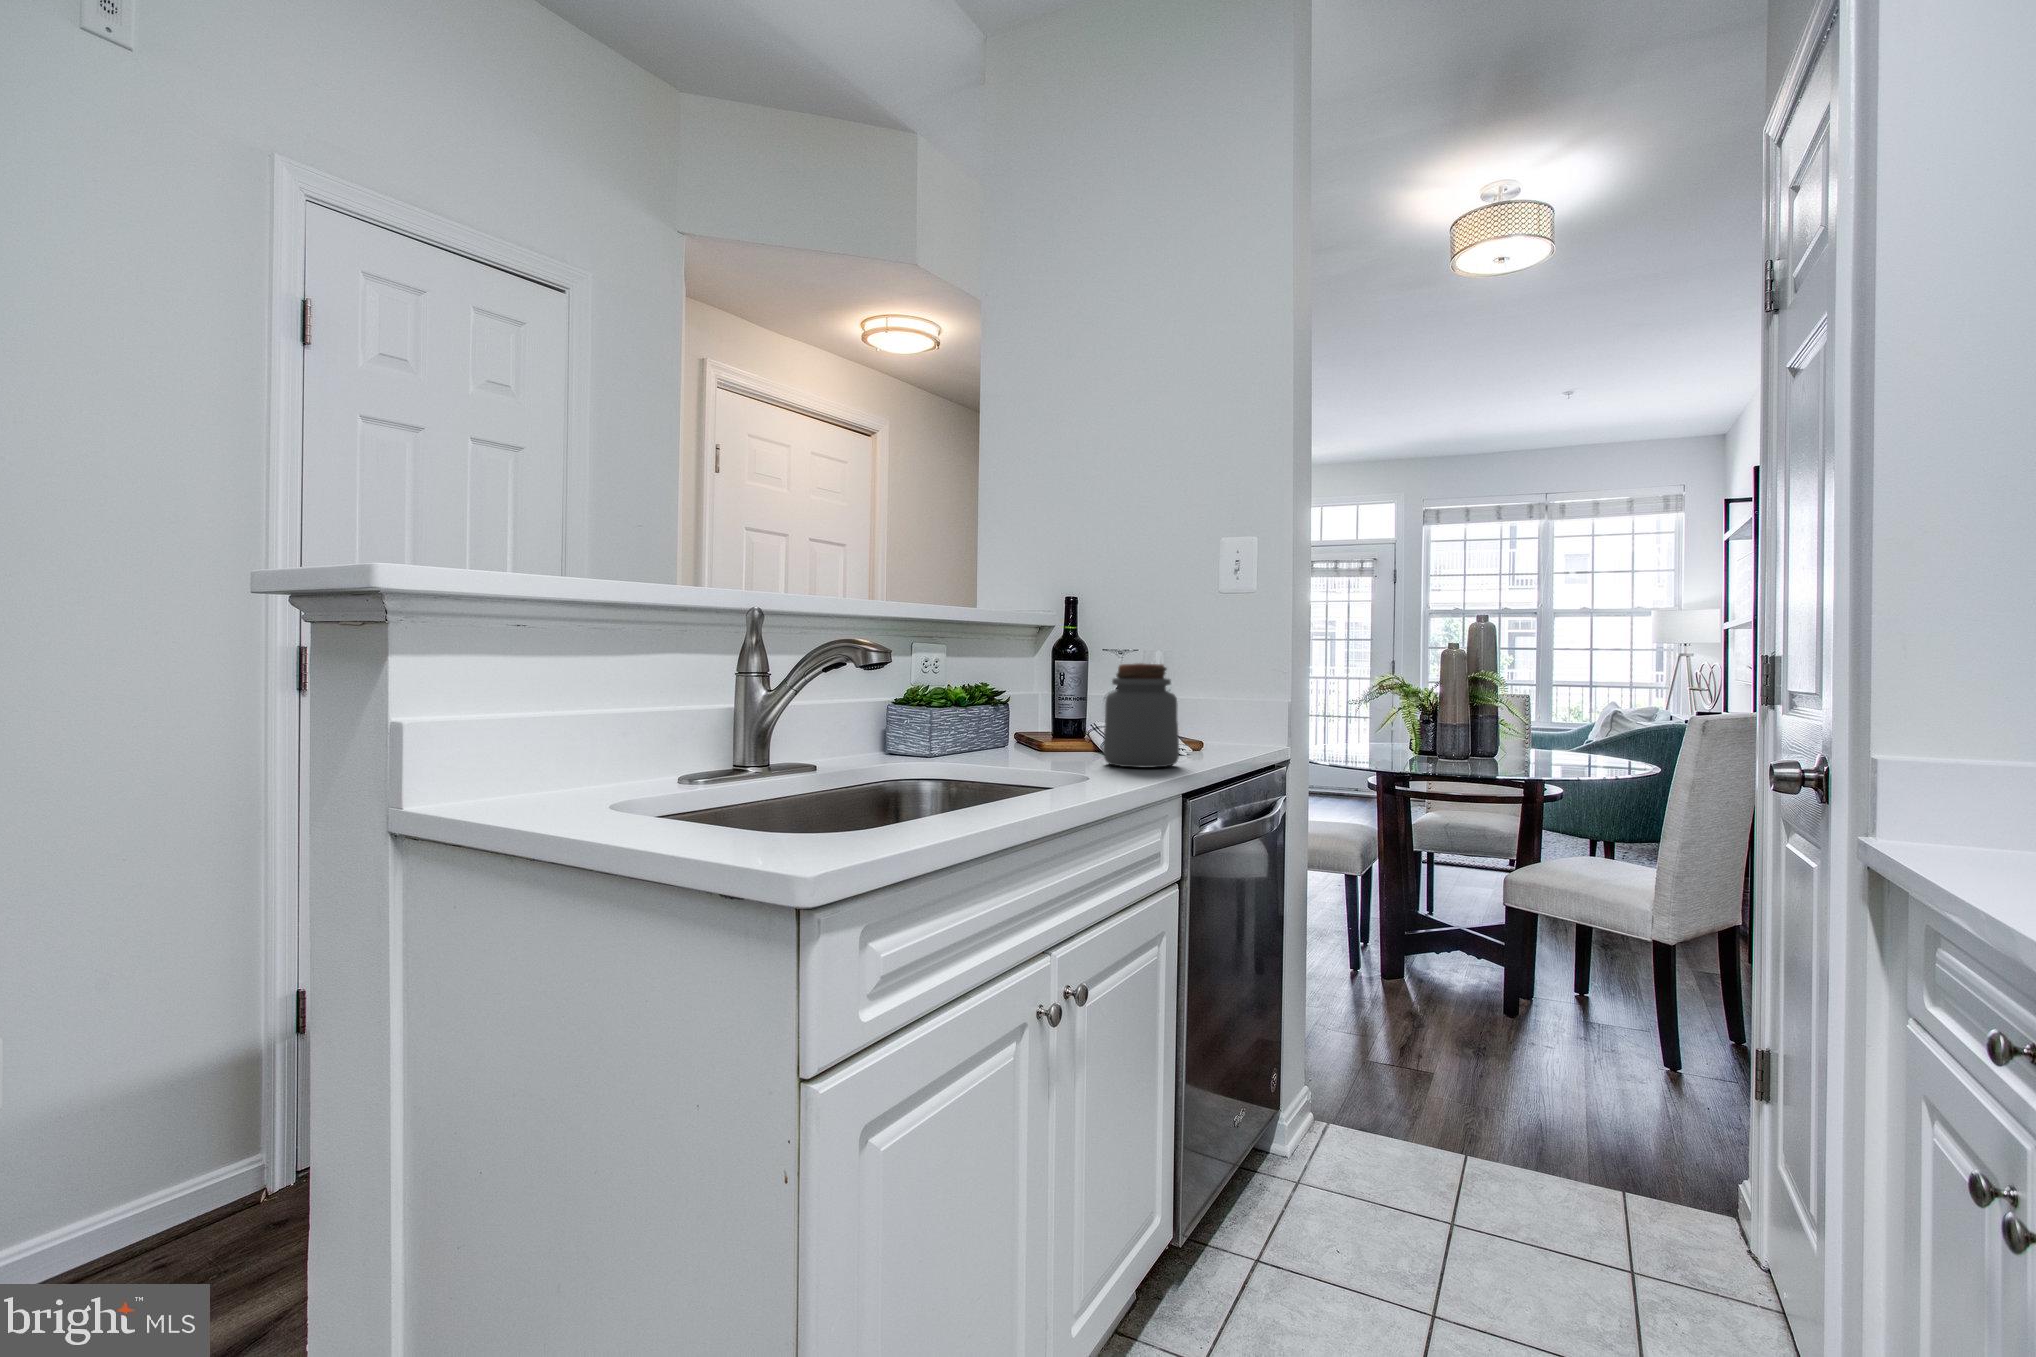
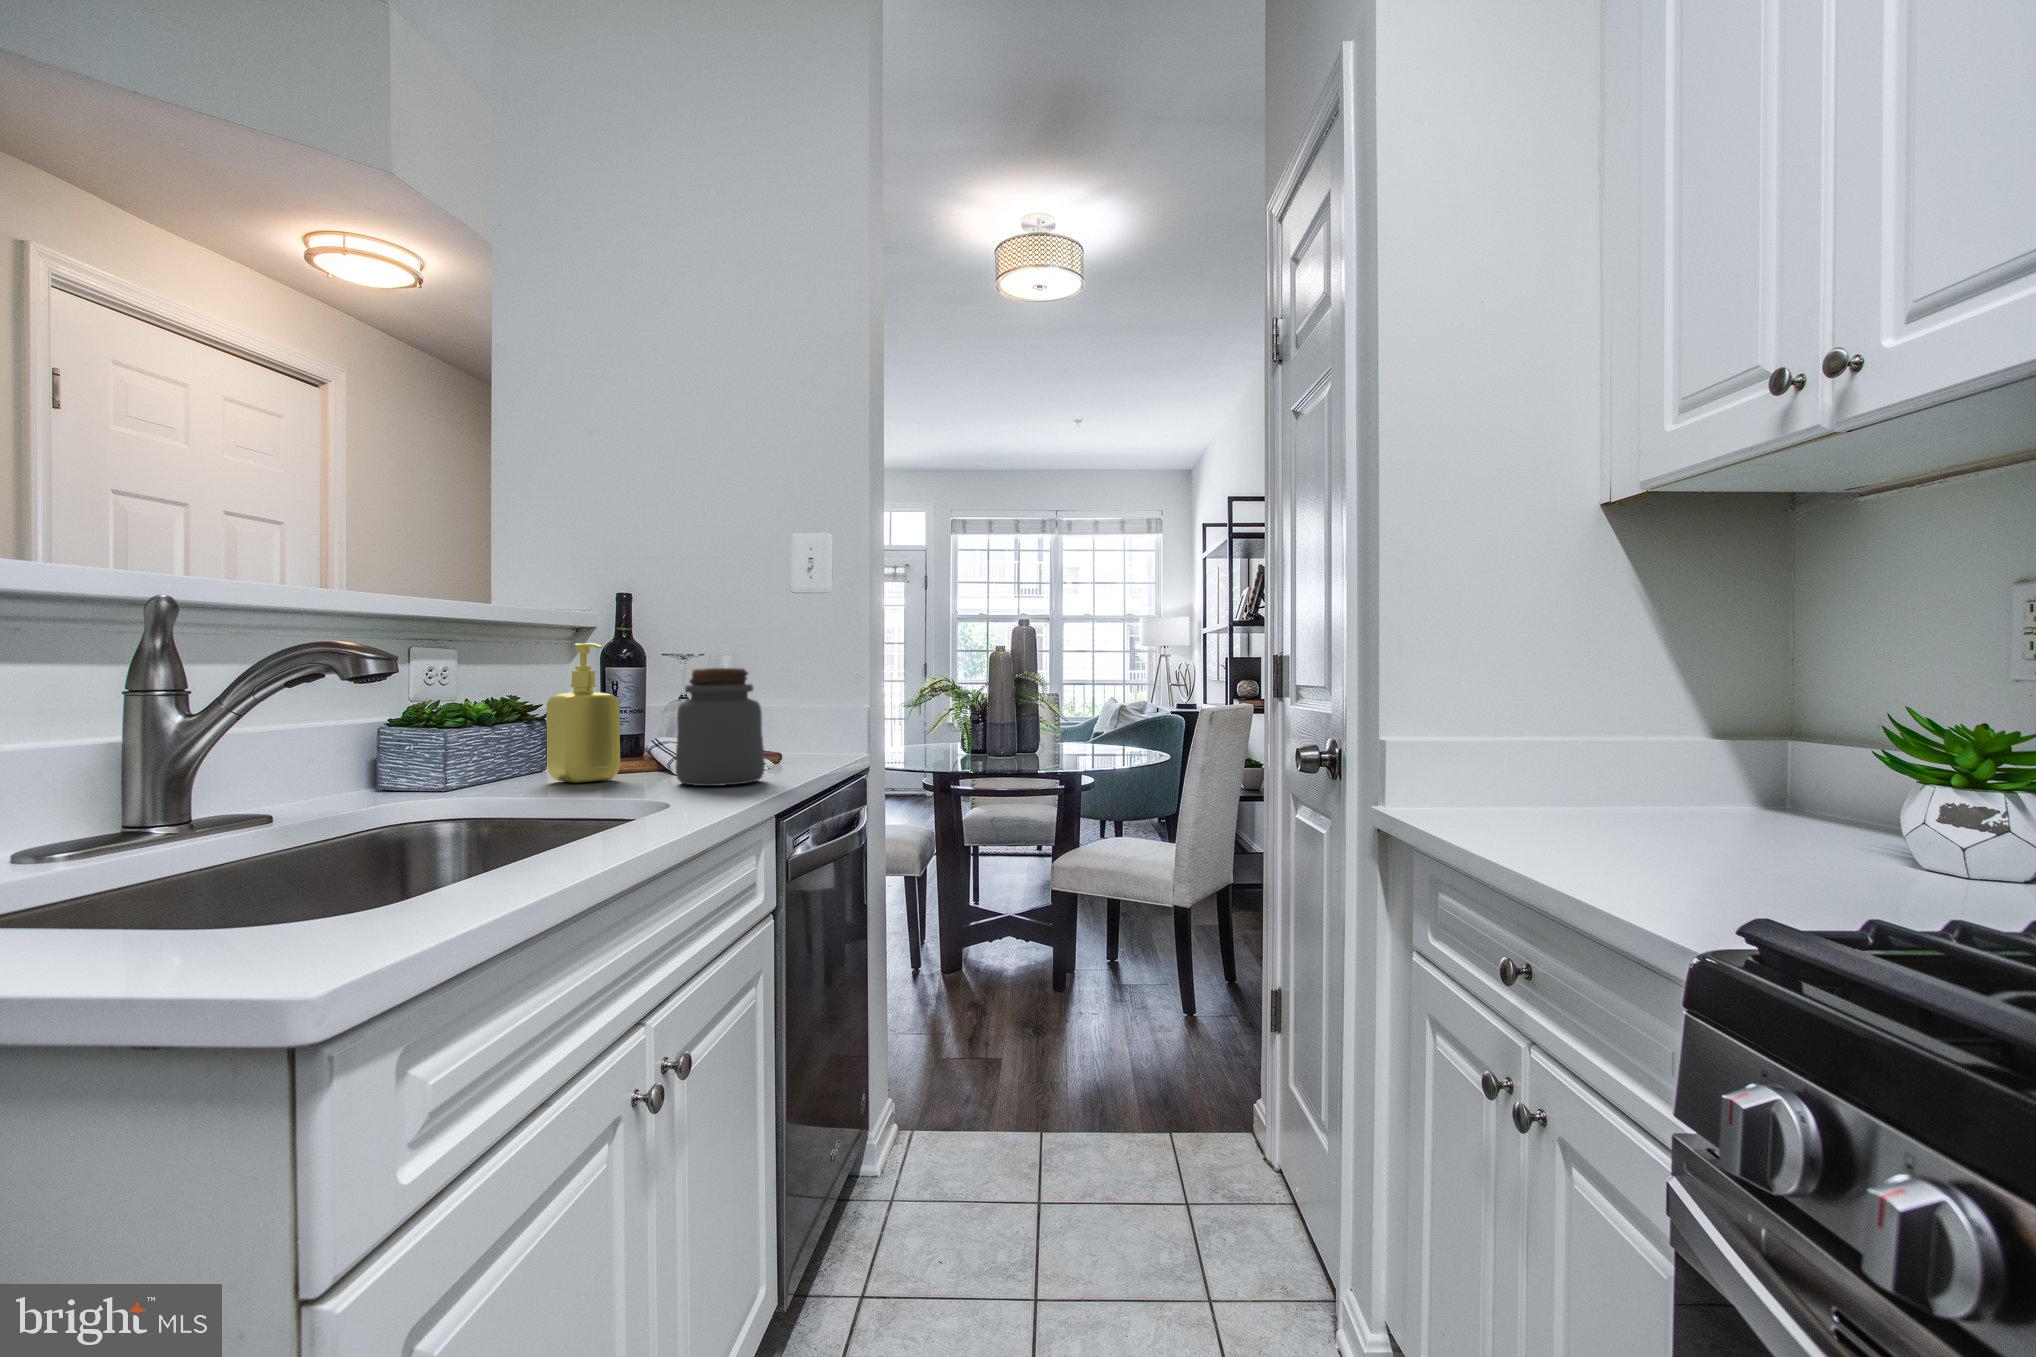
soap dispenser: none [1005,641,1061,758] -> present [547,643,620,783]

